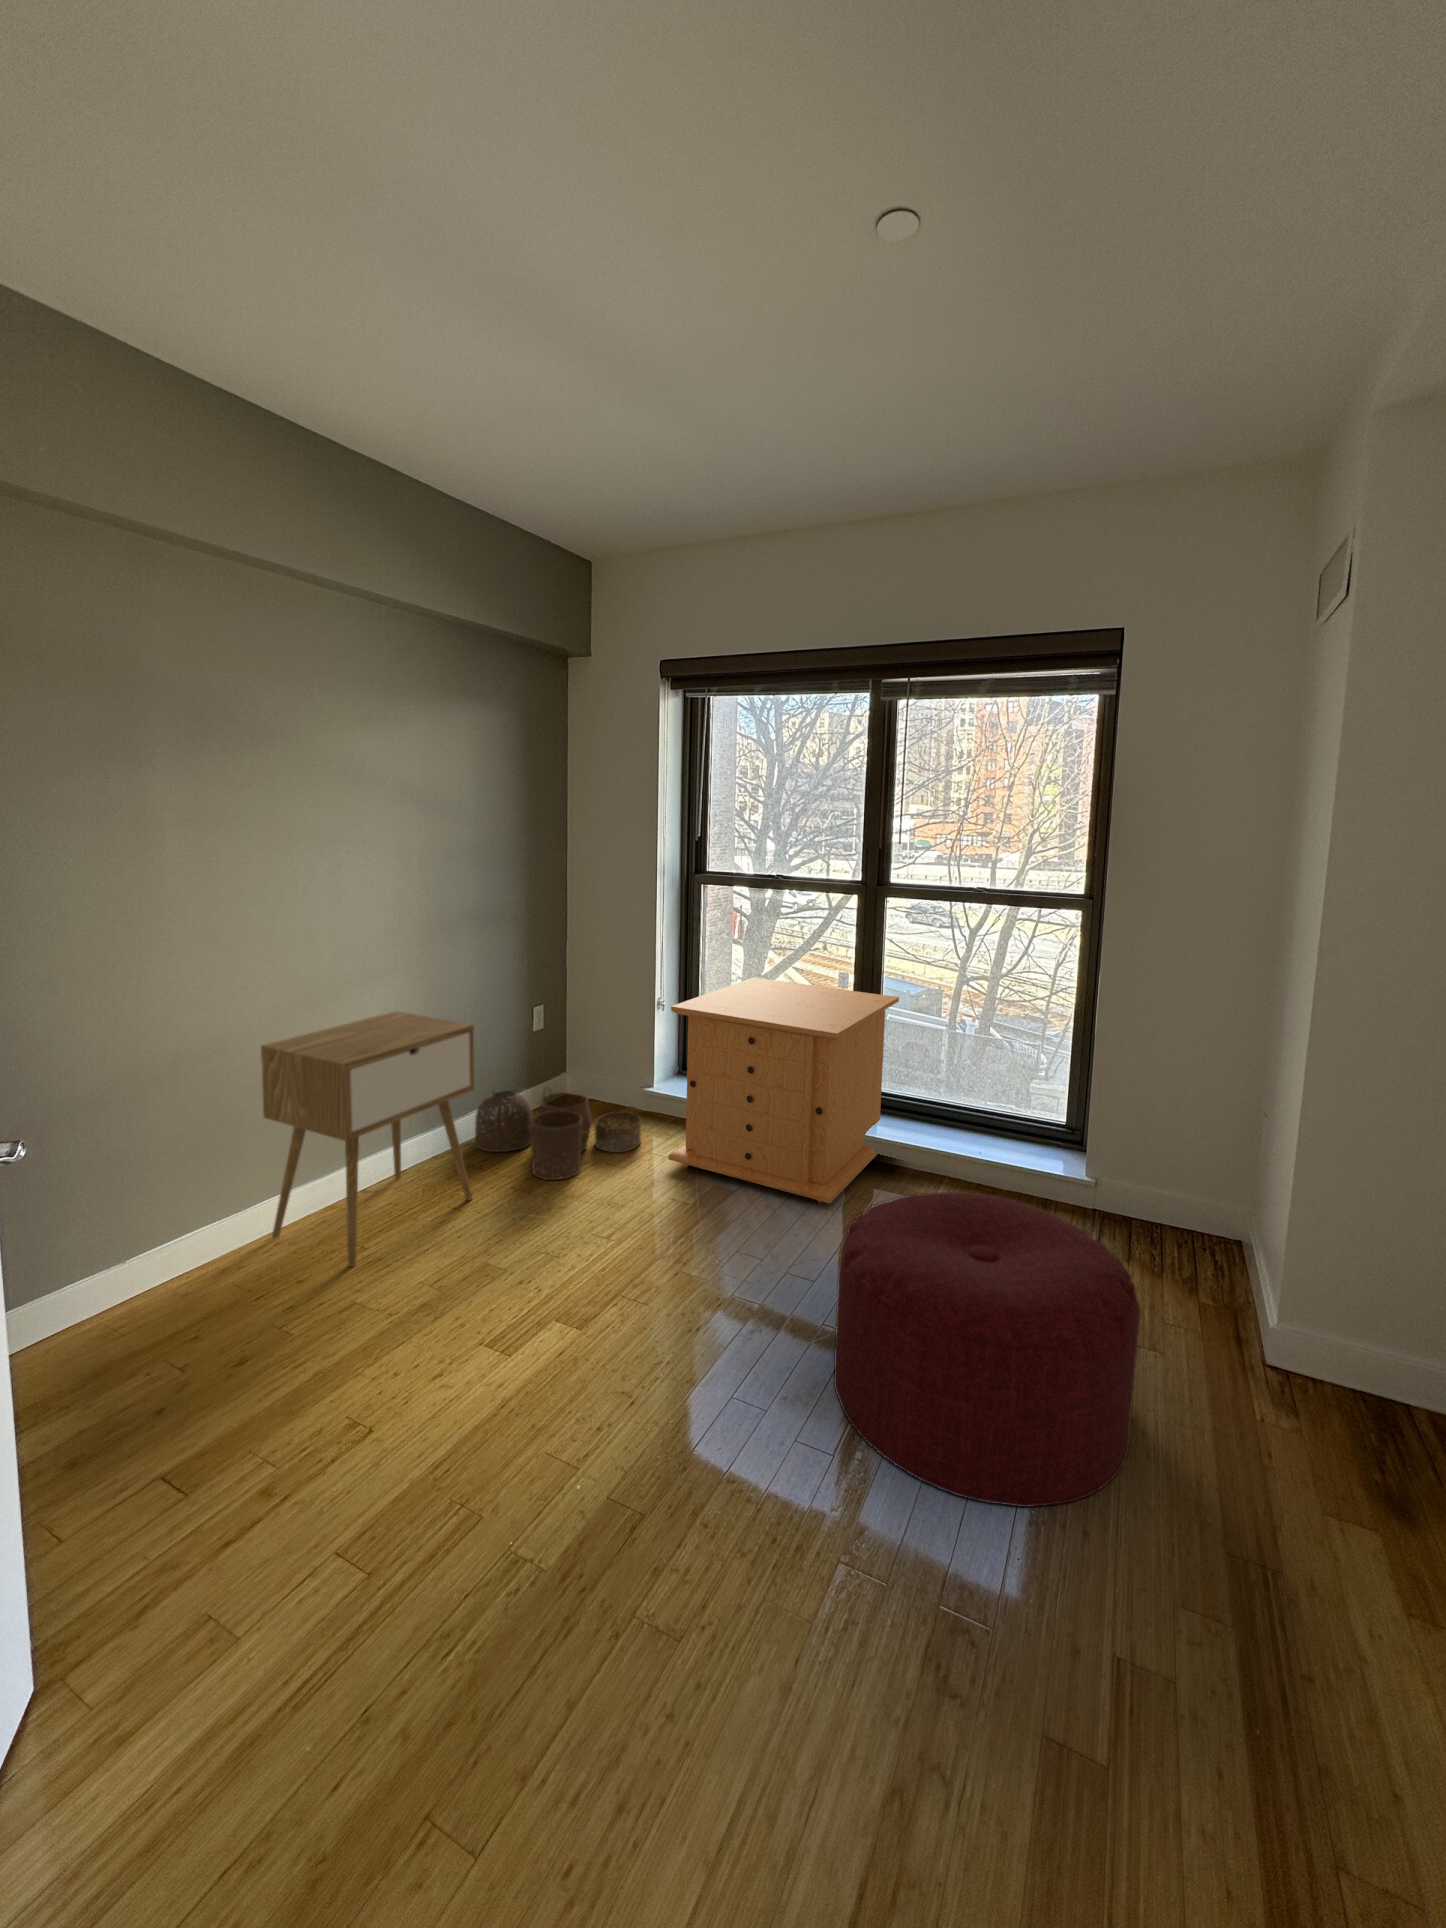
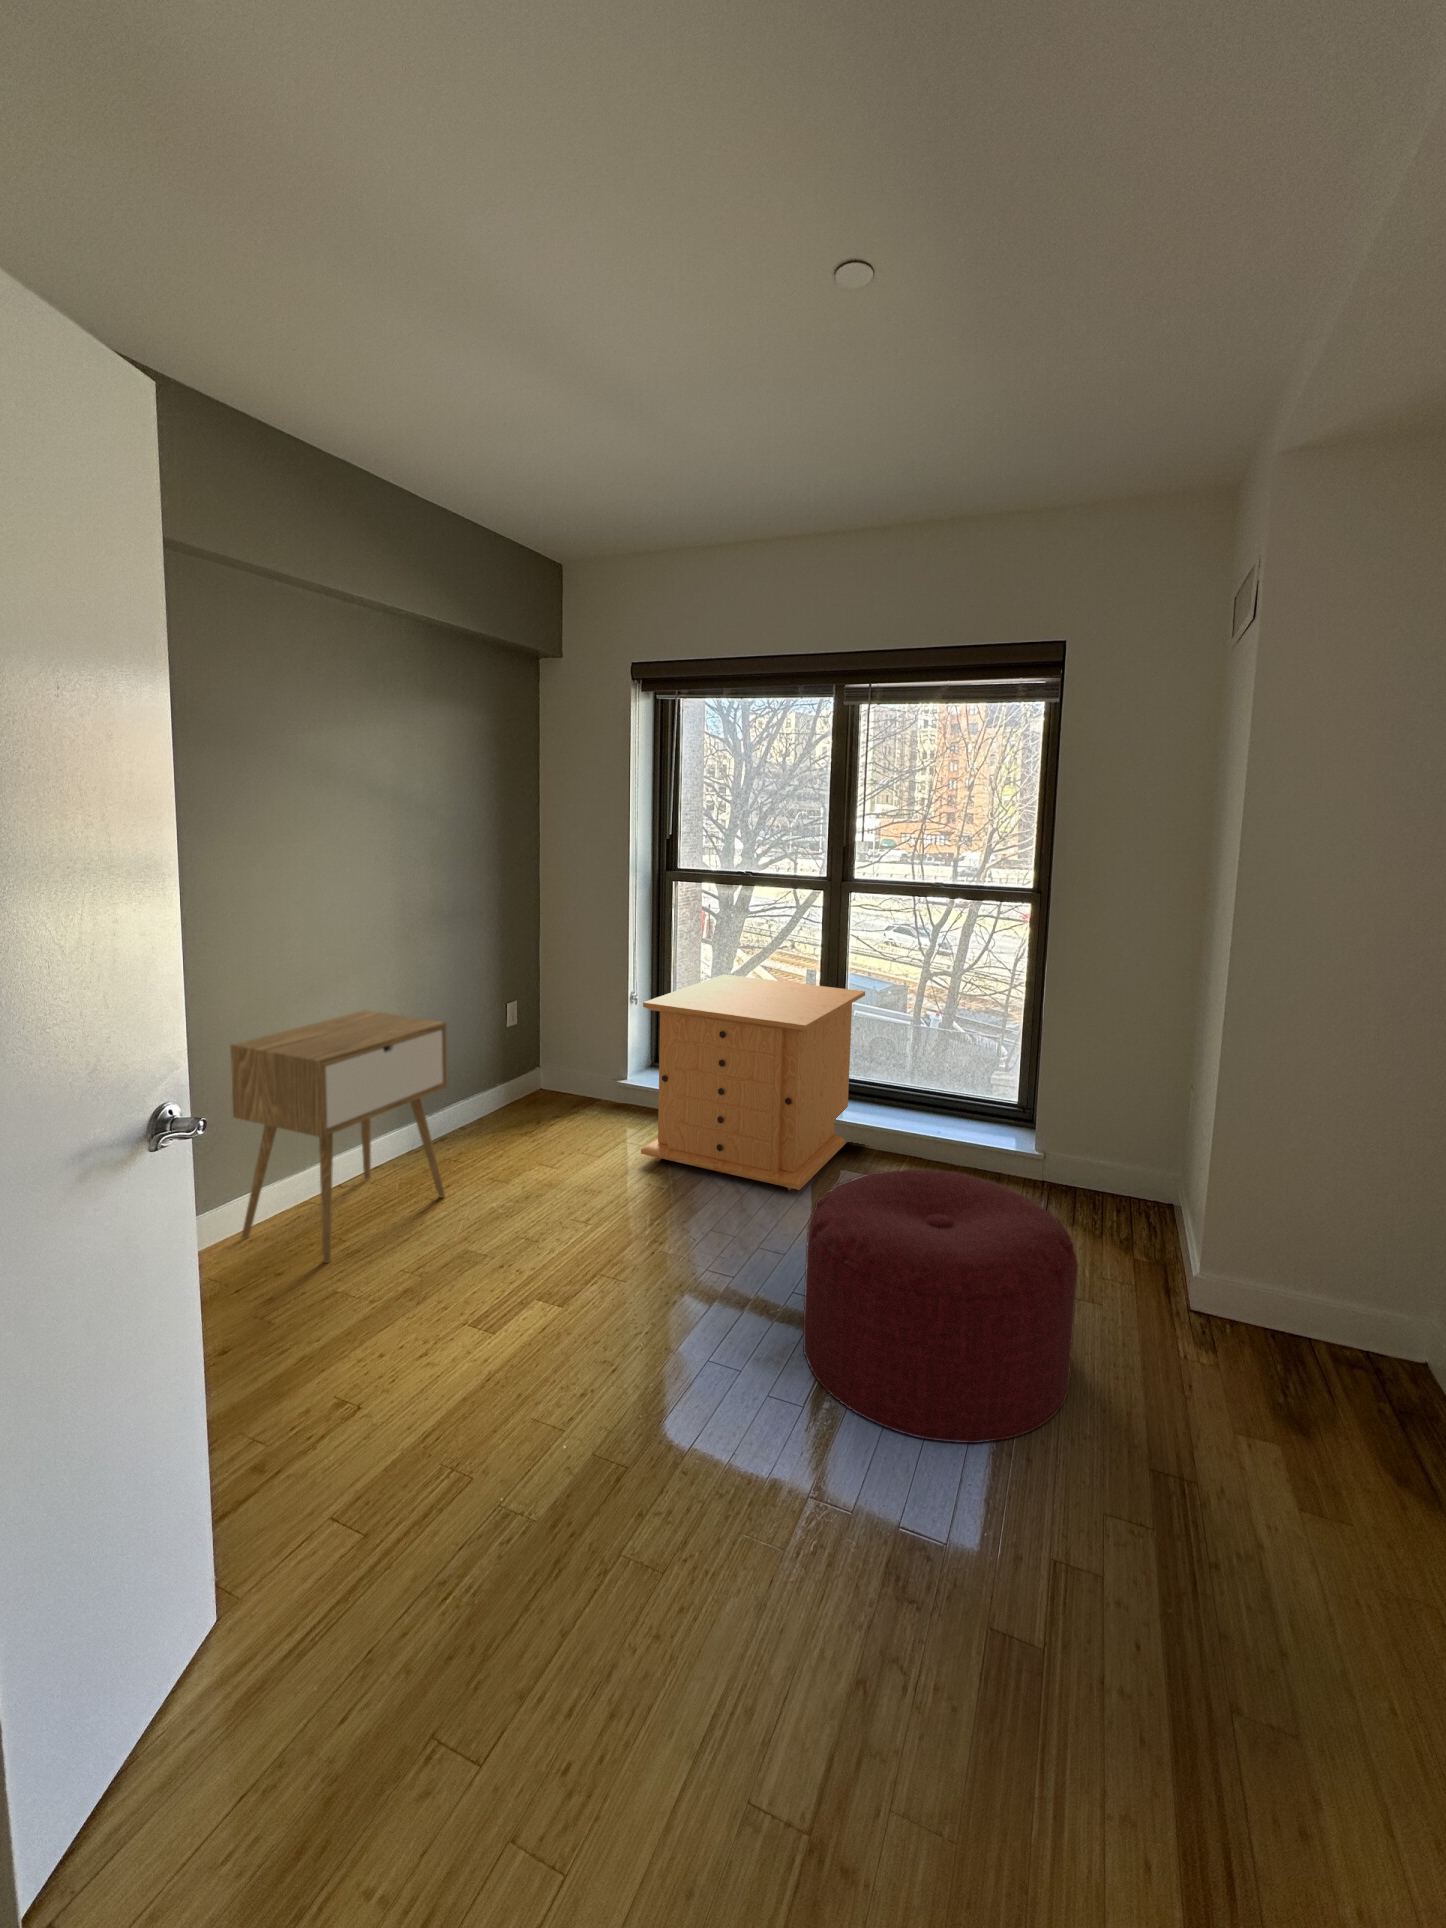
woven basket: present [474,1090,641,1180] -> none [443,1086,613,1176]

